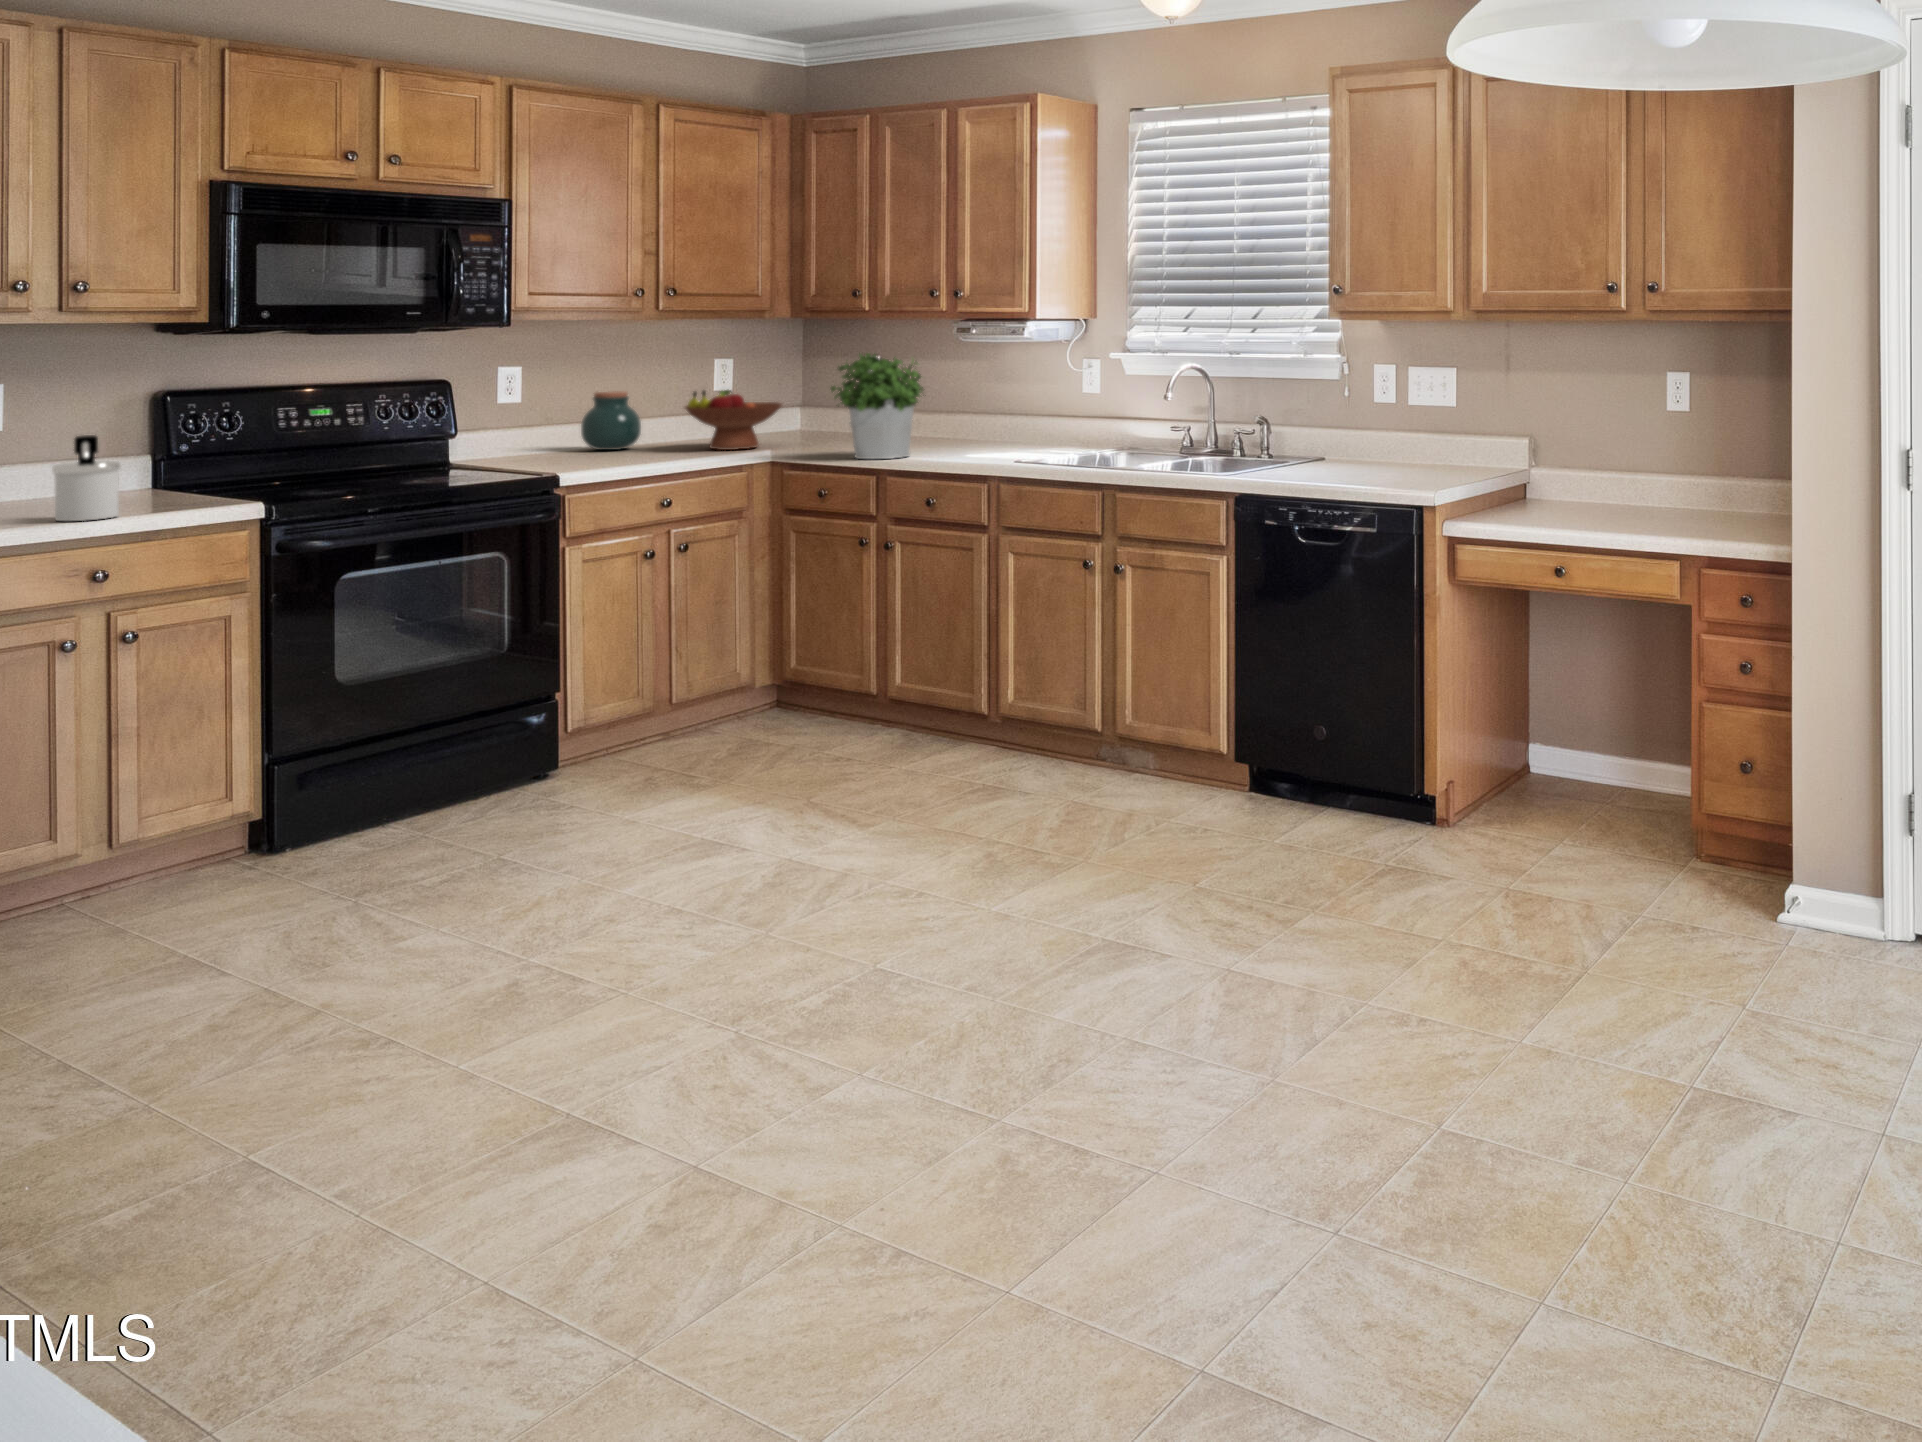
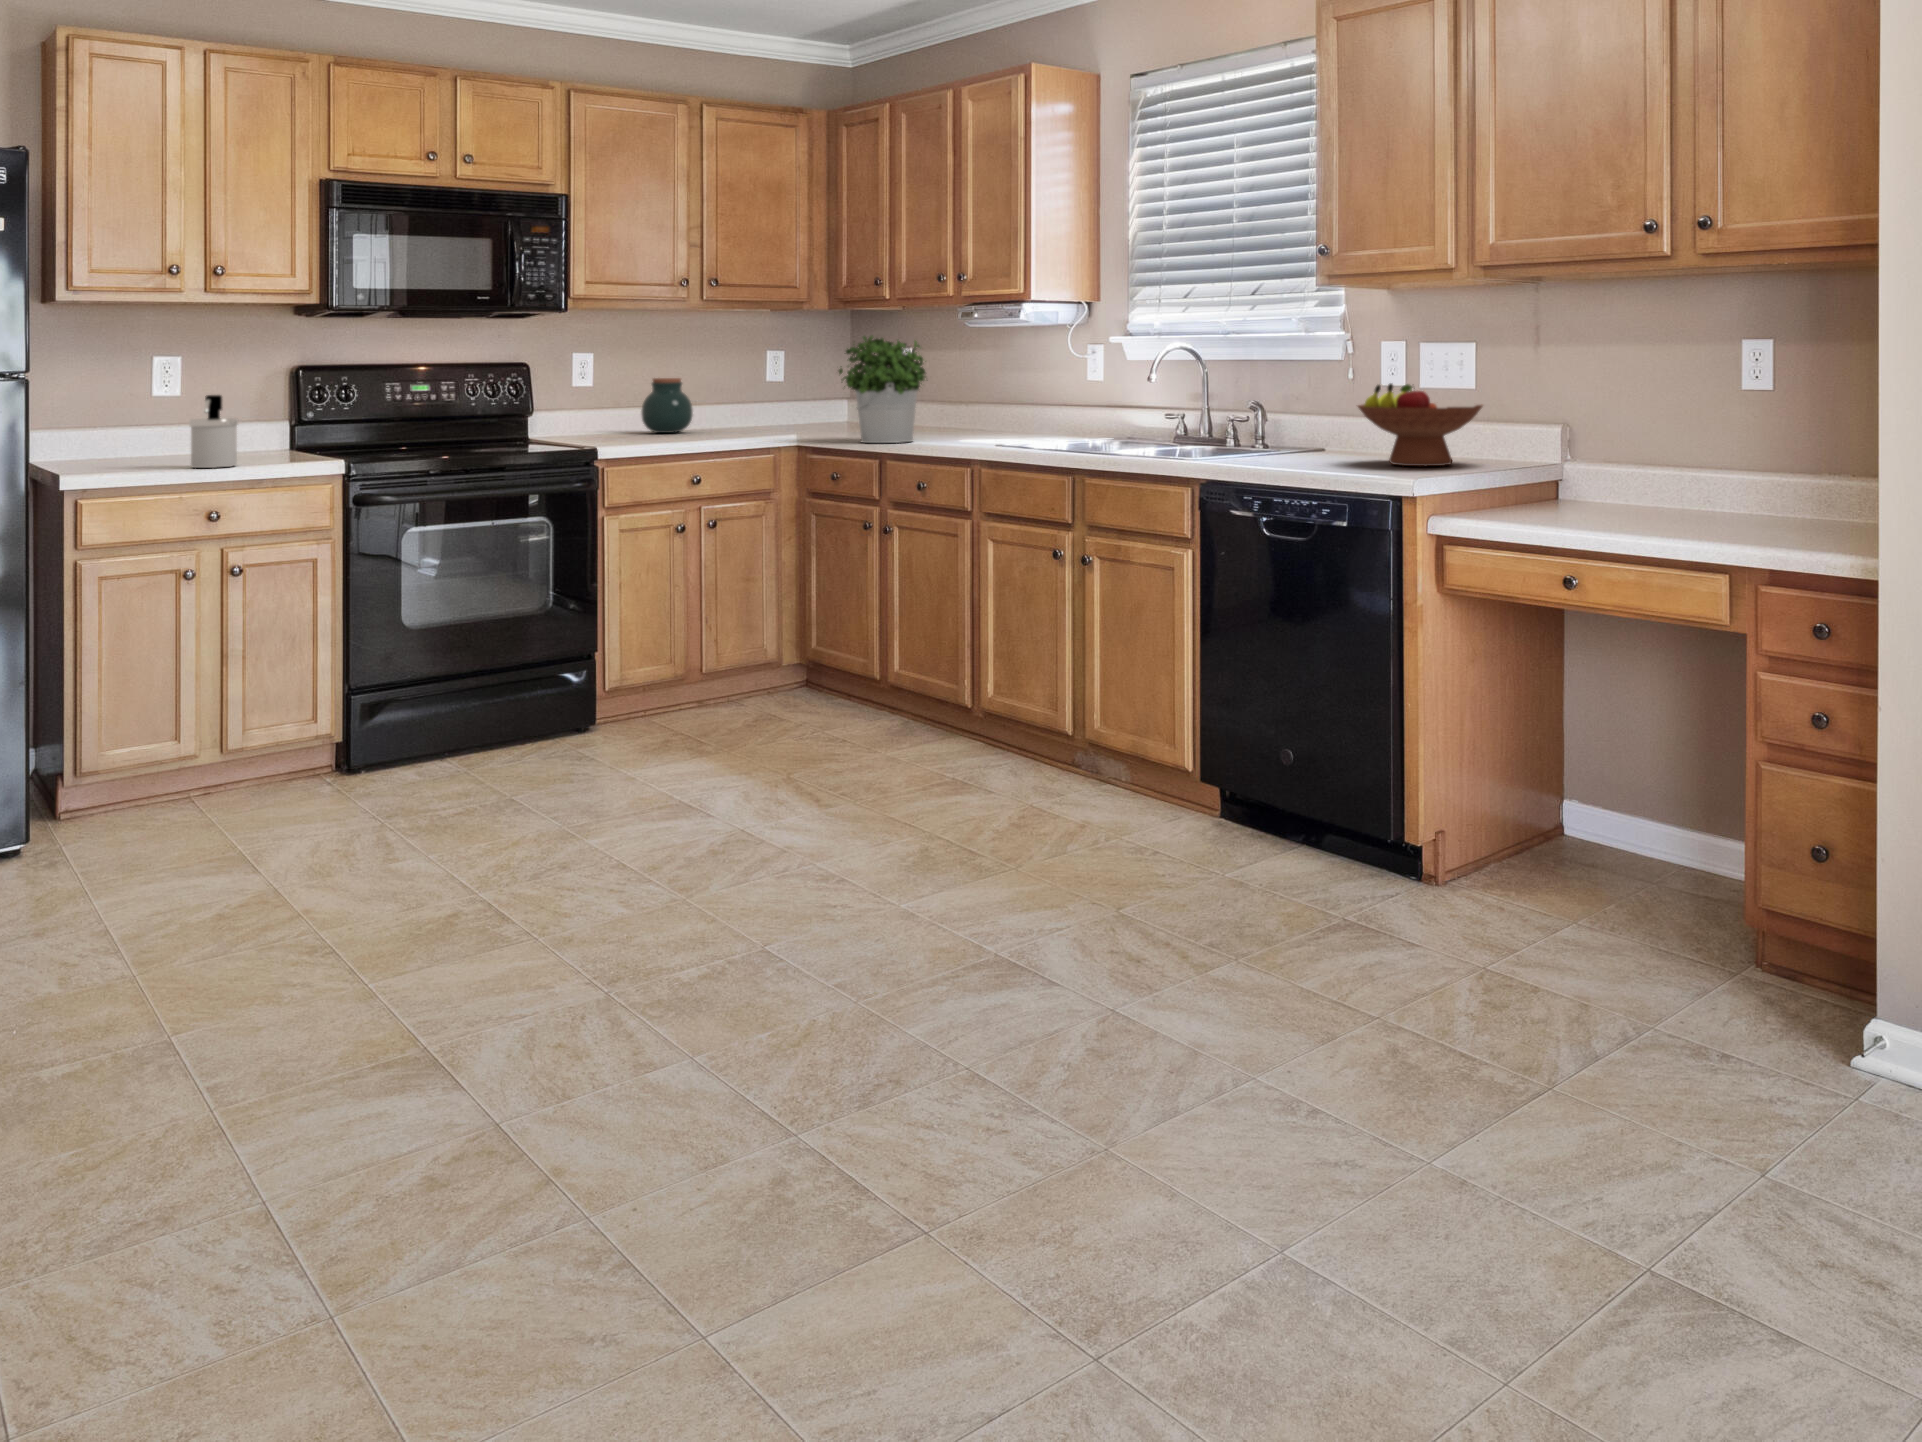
fruit bowl: present [685,390,782,450] -> present [1358,383,1482,466]

